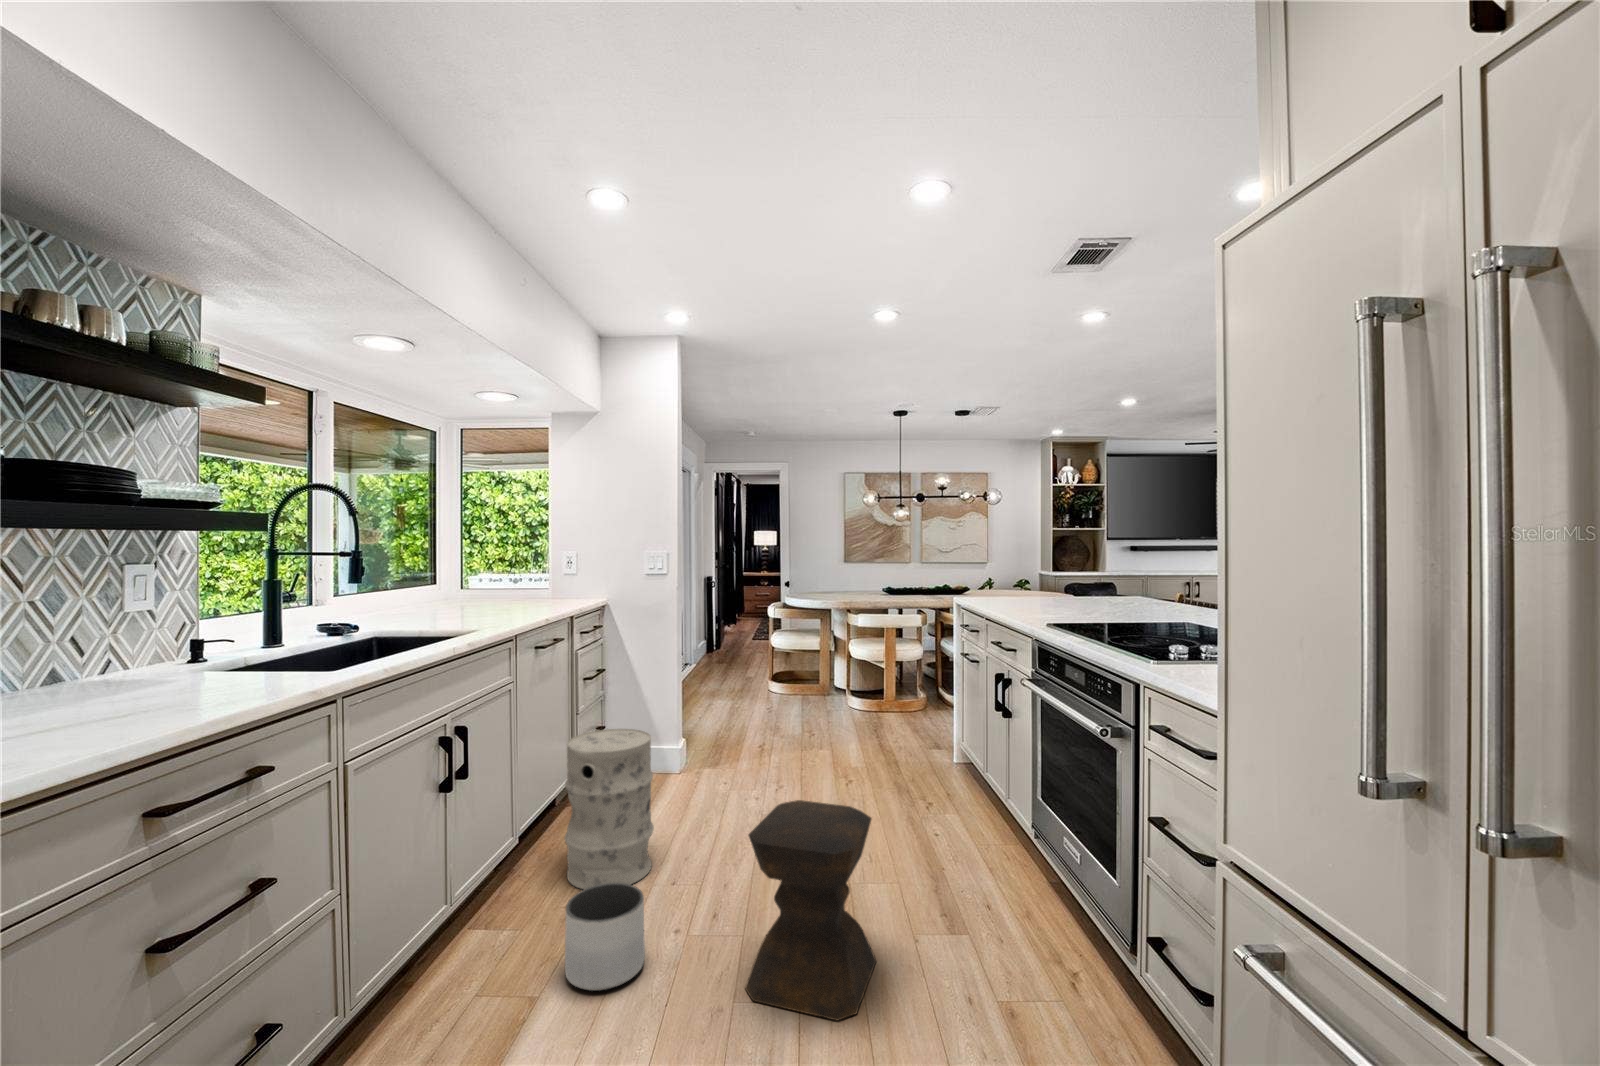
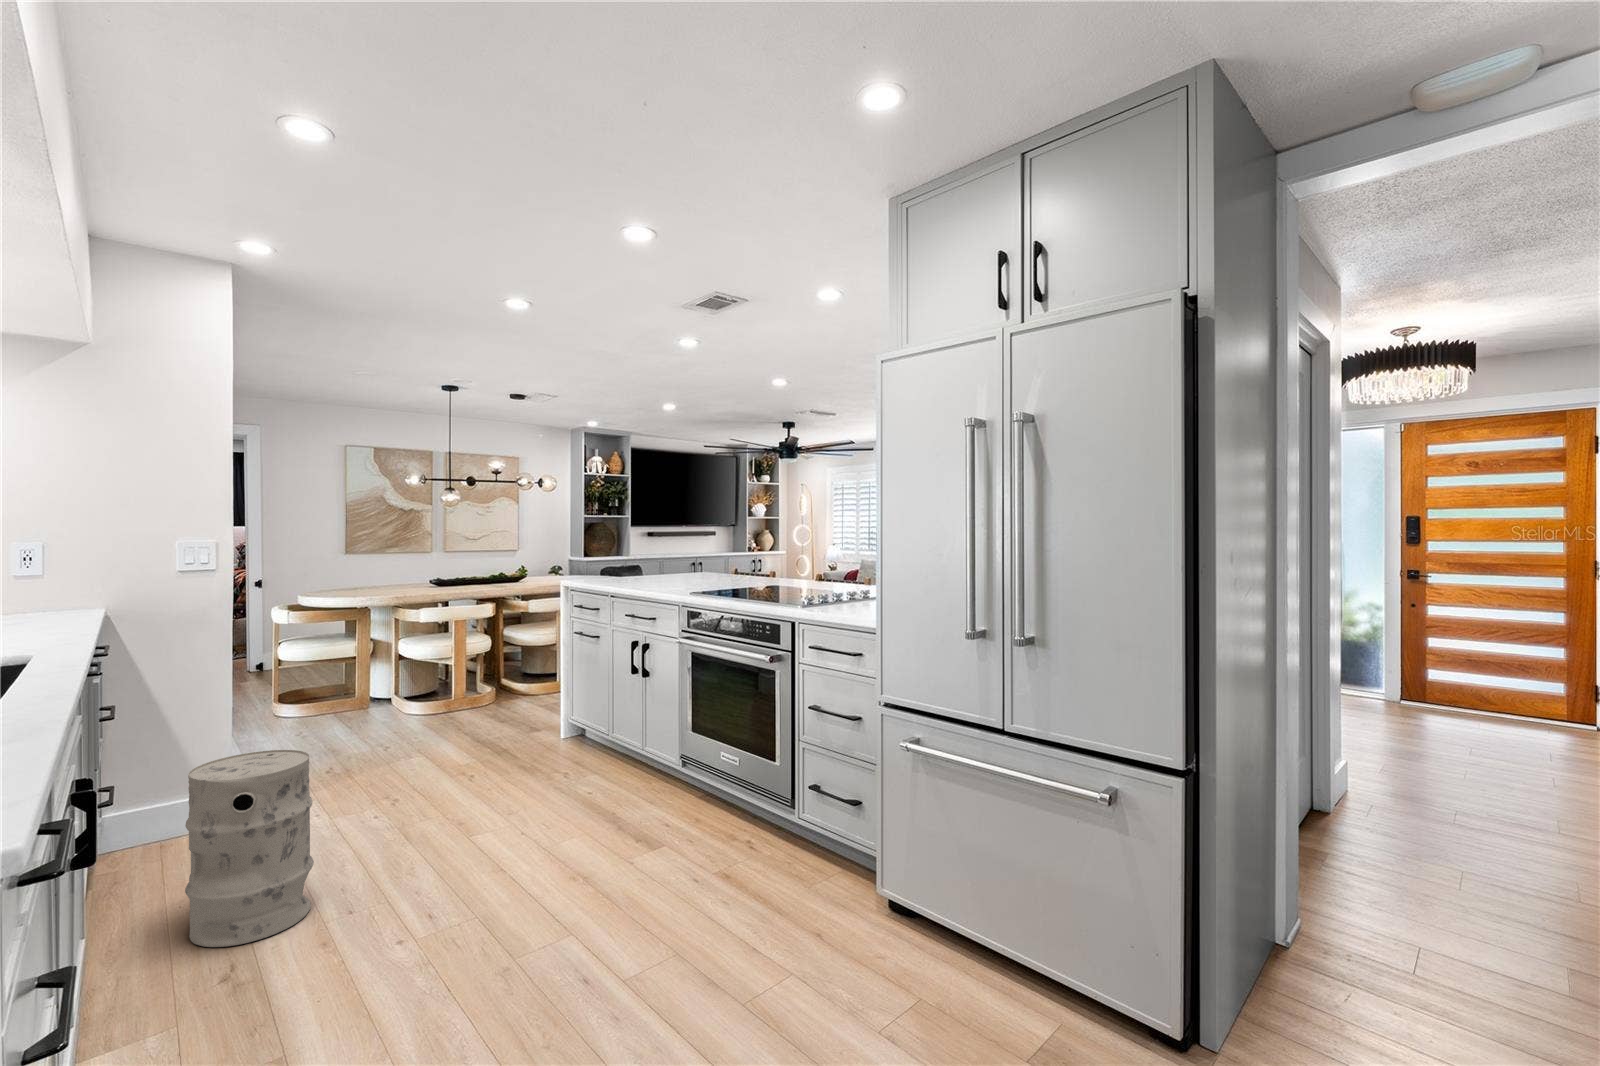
stool: present [745,800,876,1020] -> none [512,761,623,948]
planter: present [565,883,645,991] -> none [299,895,396,1010]

